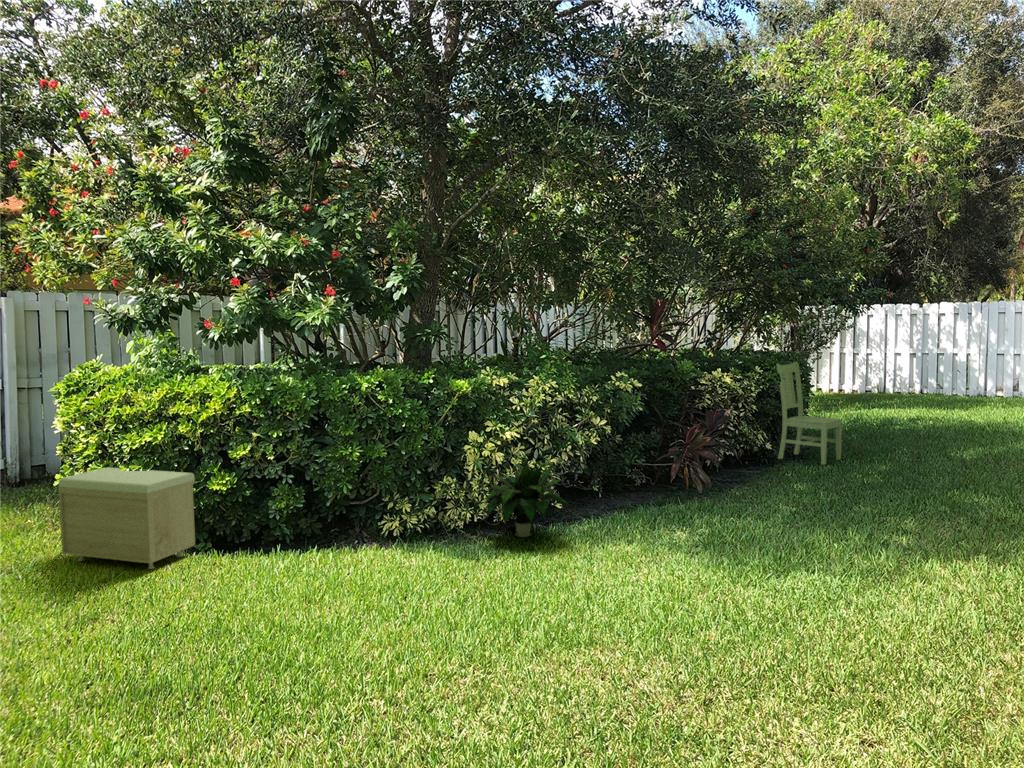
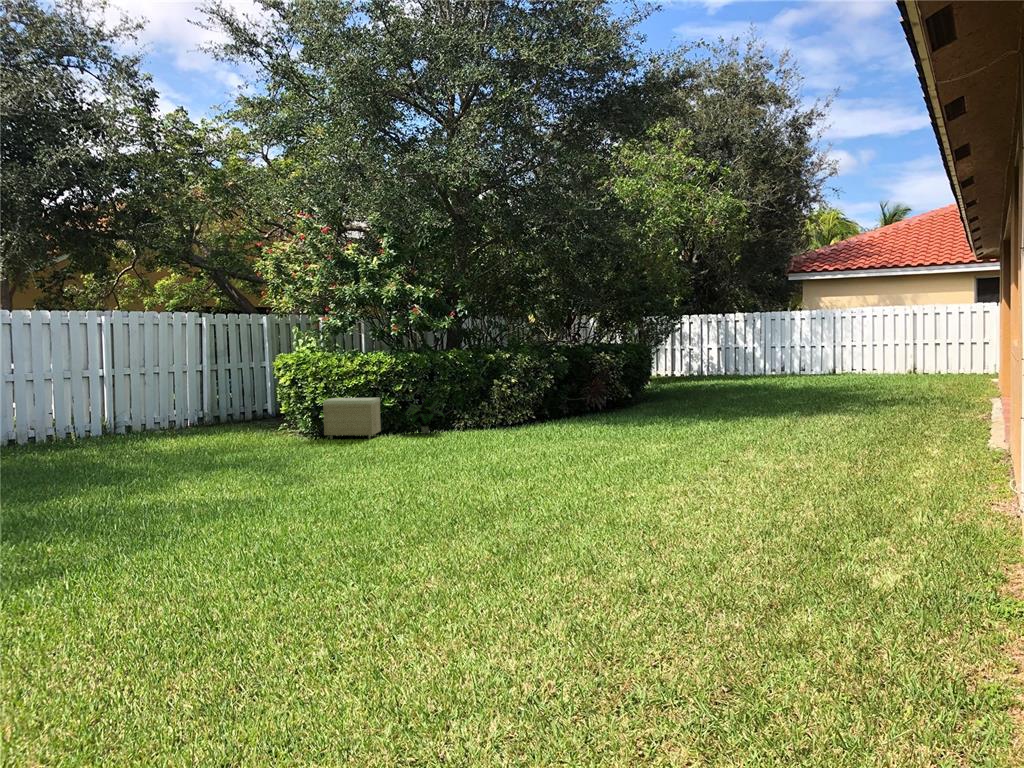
chair: present [776,362,842,465] -> none [632,349,667,403]
potted plant: present [482,460,570,537] -> present [405,397,445,434]

